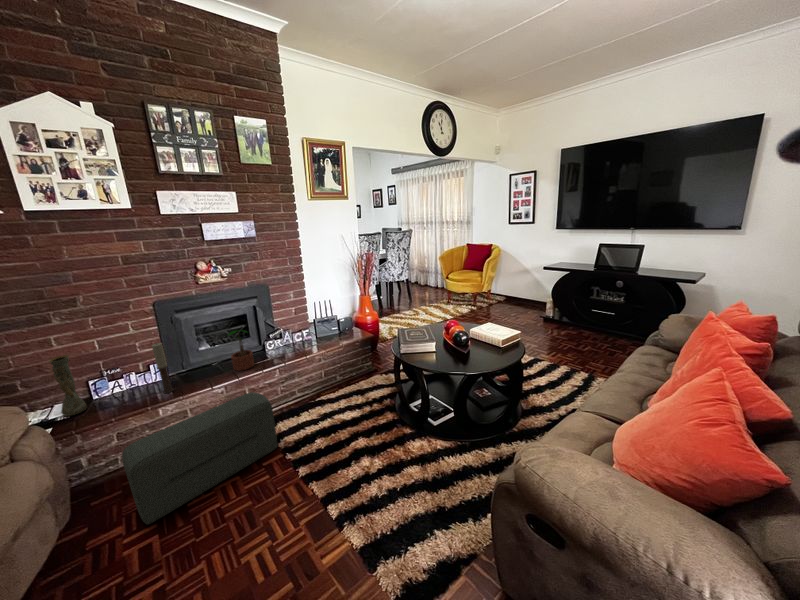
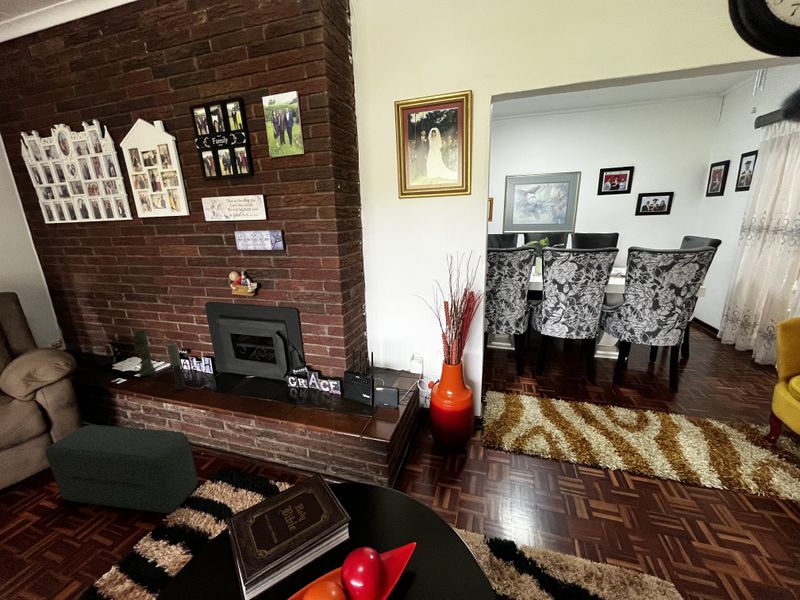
potted plant: present [228,331,254,371] -> none [227,353,254,400]

